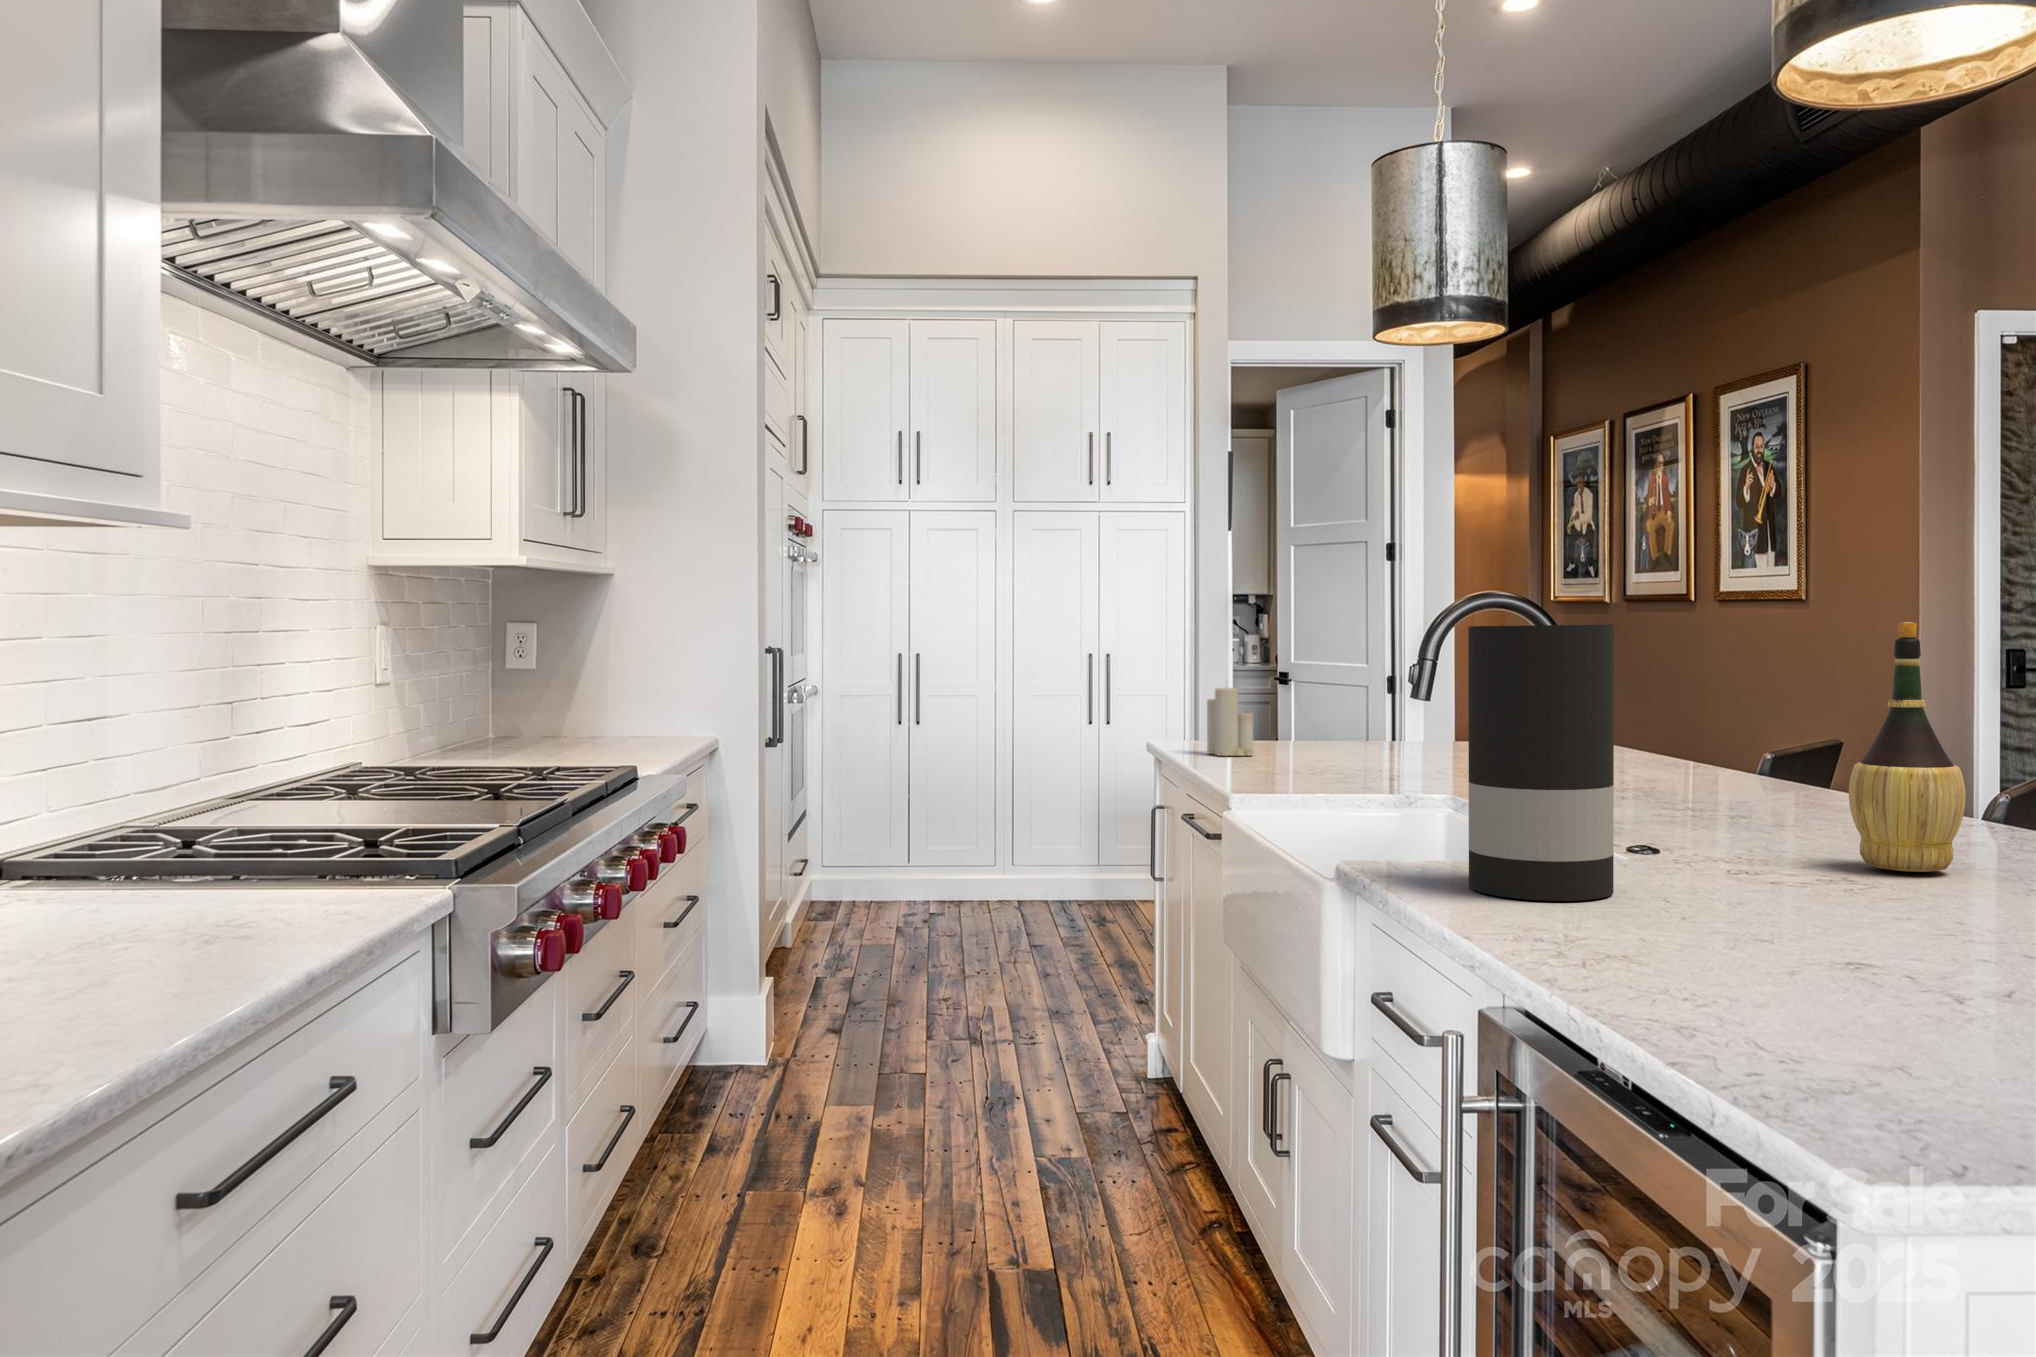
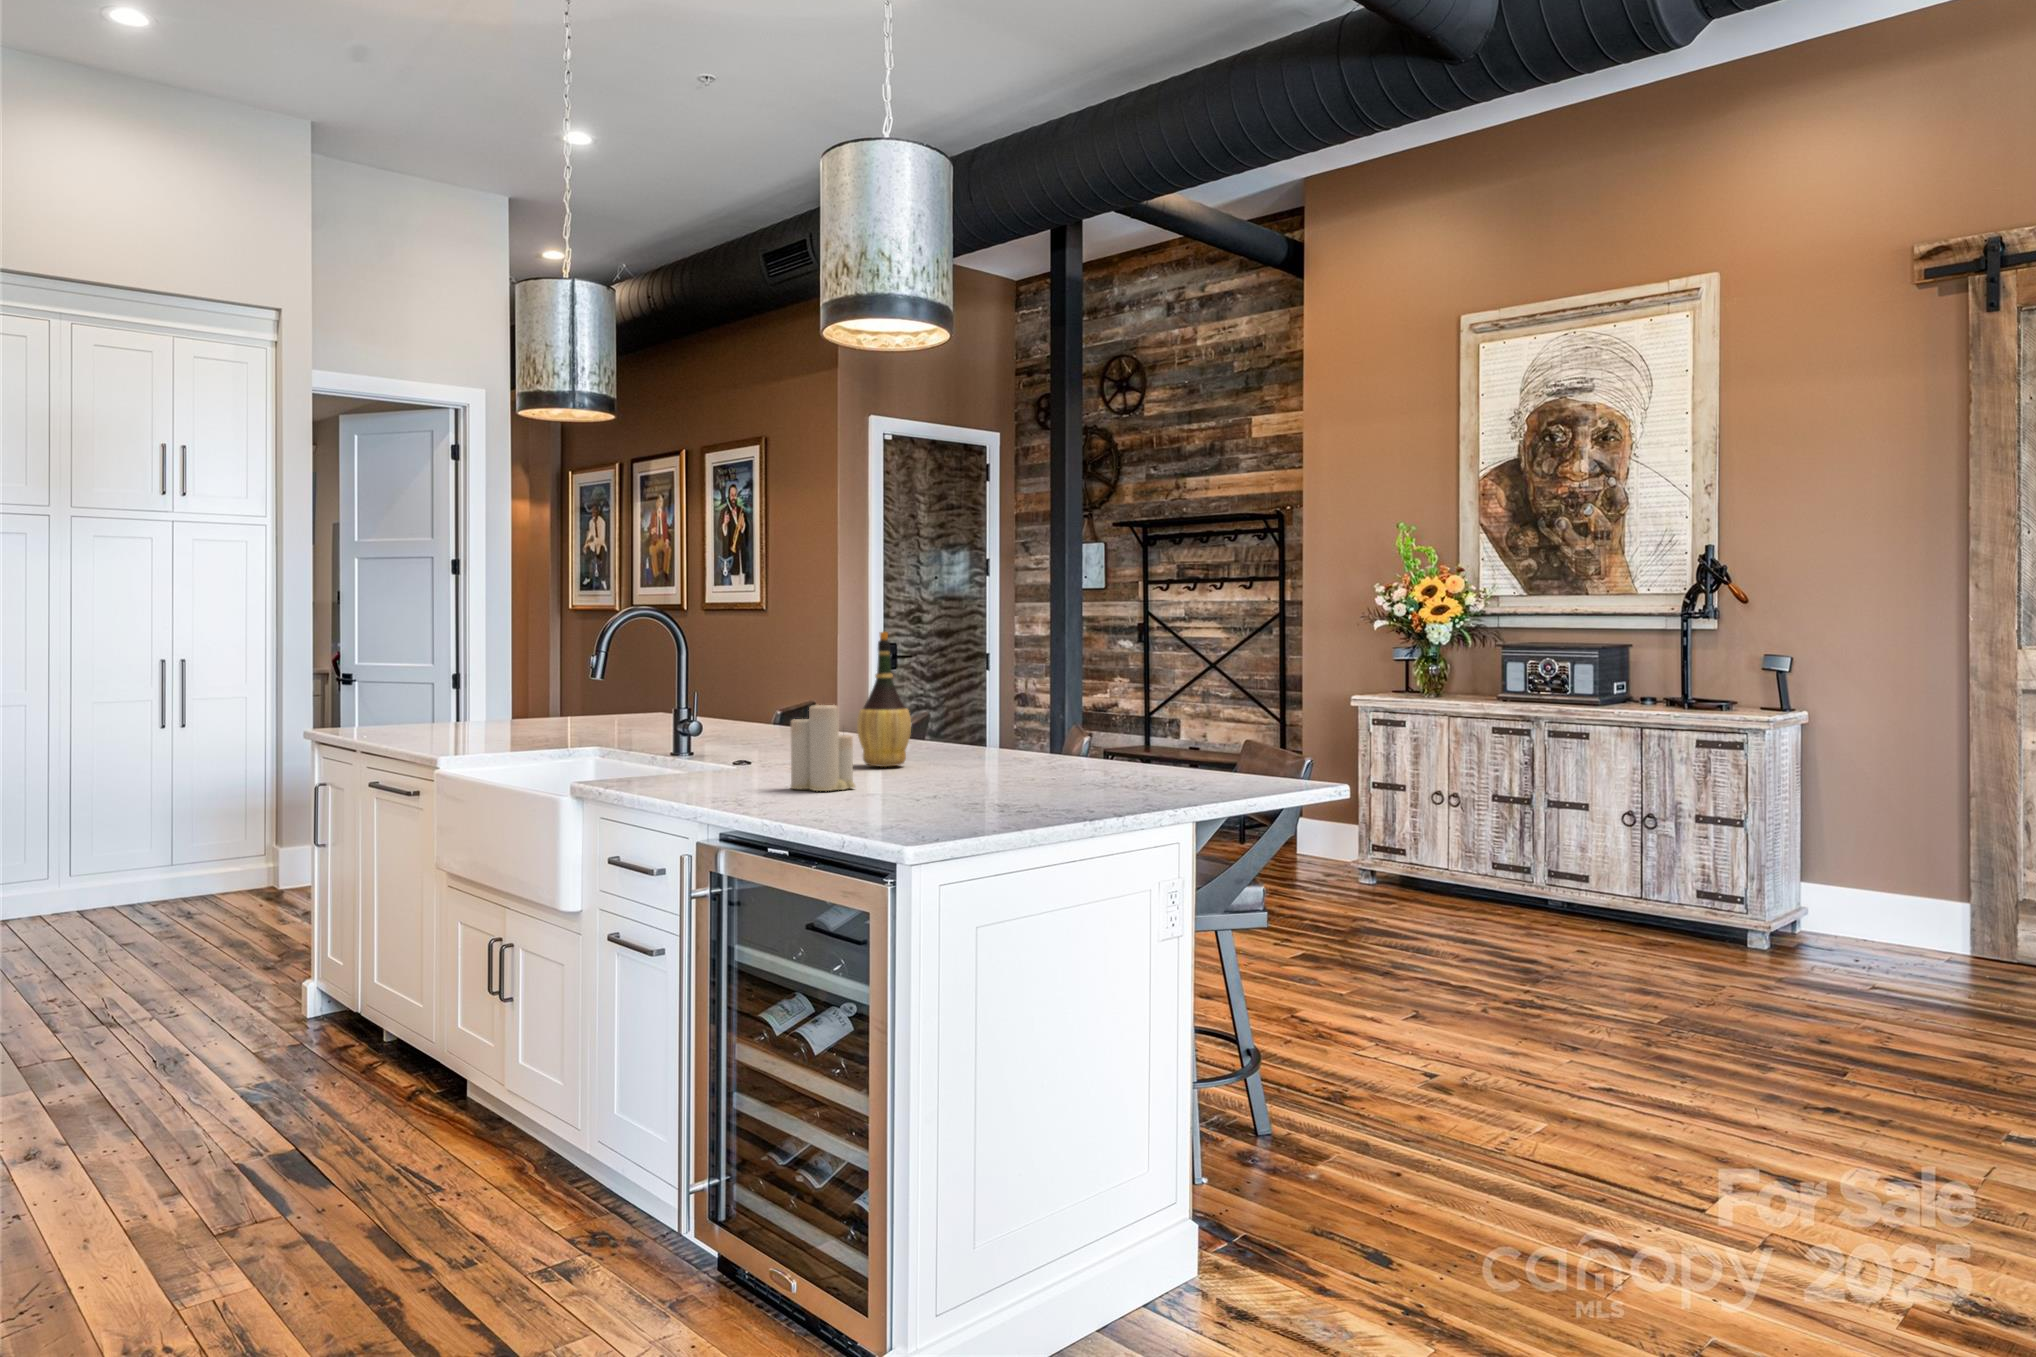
vase: present [1468,625,1614,901] -> none [668,632,752,793]
candle: present [1207,688,1253,756] -> present [791,705,855,791]

